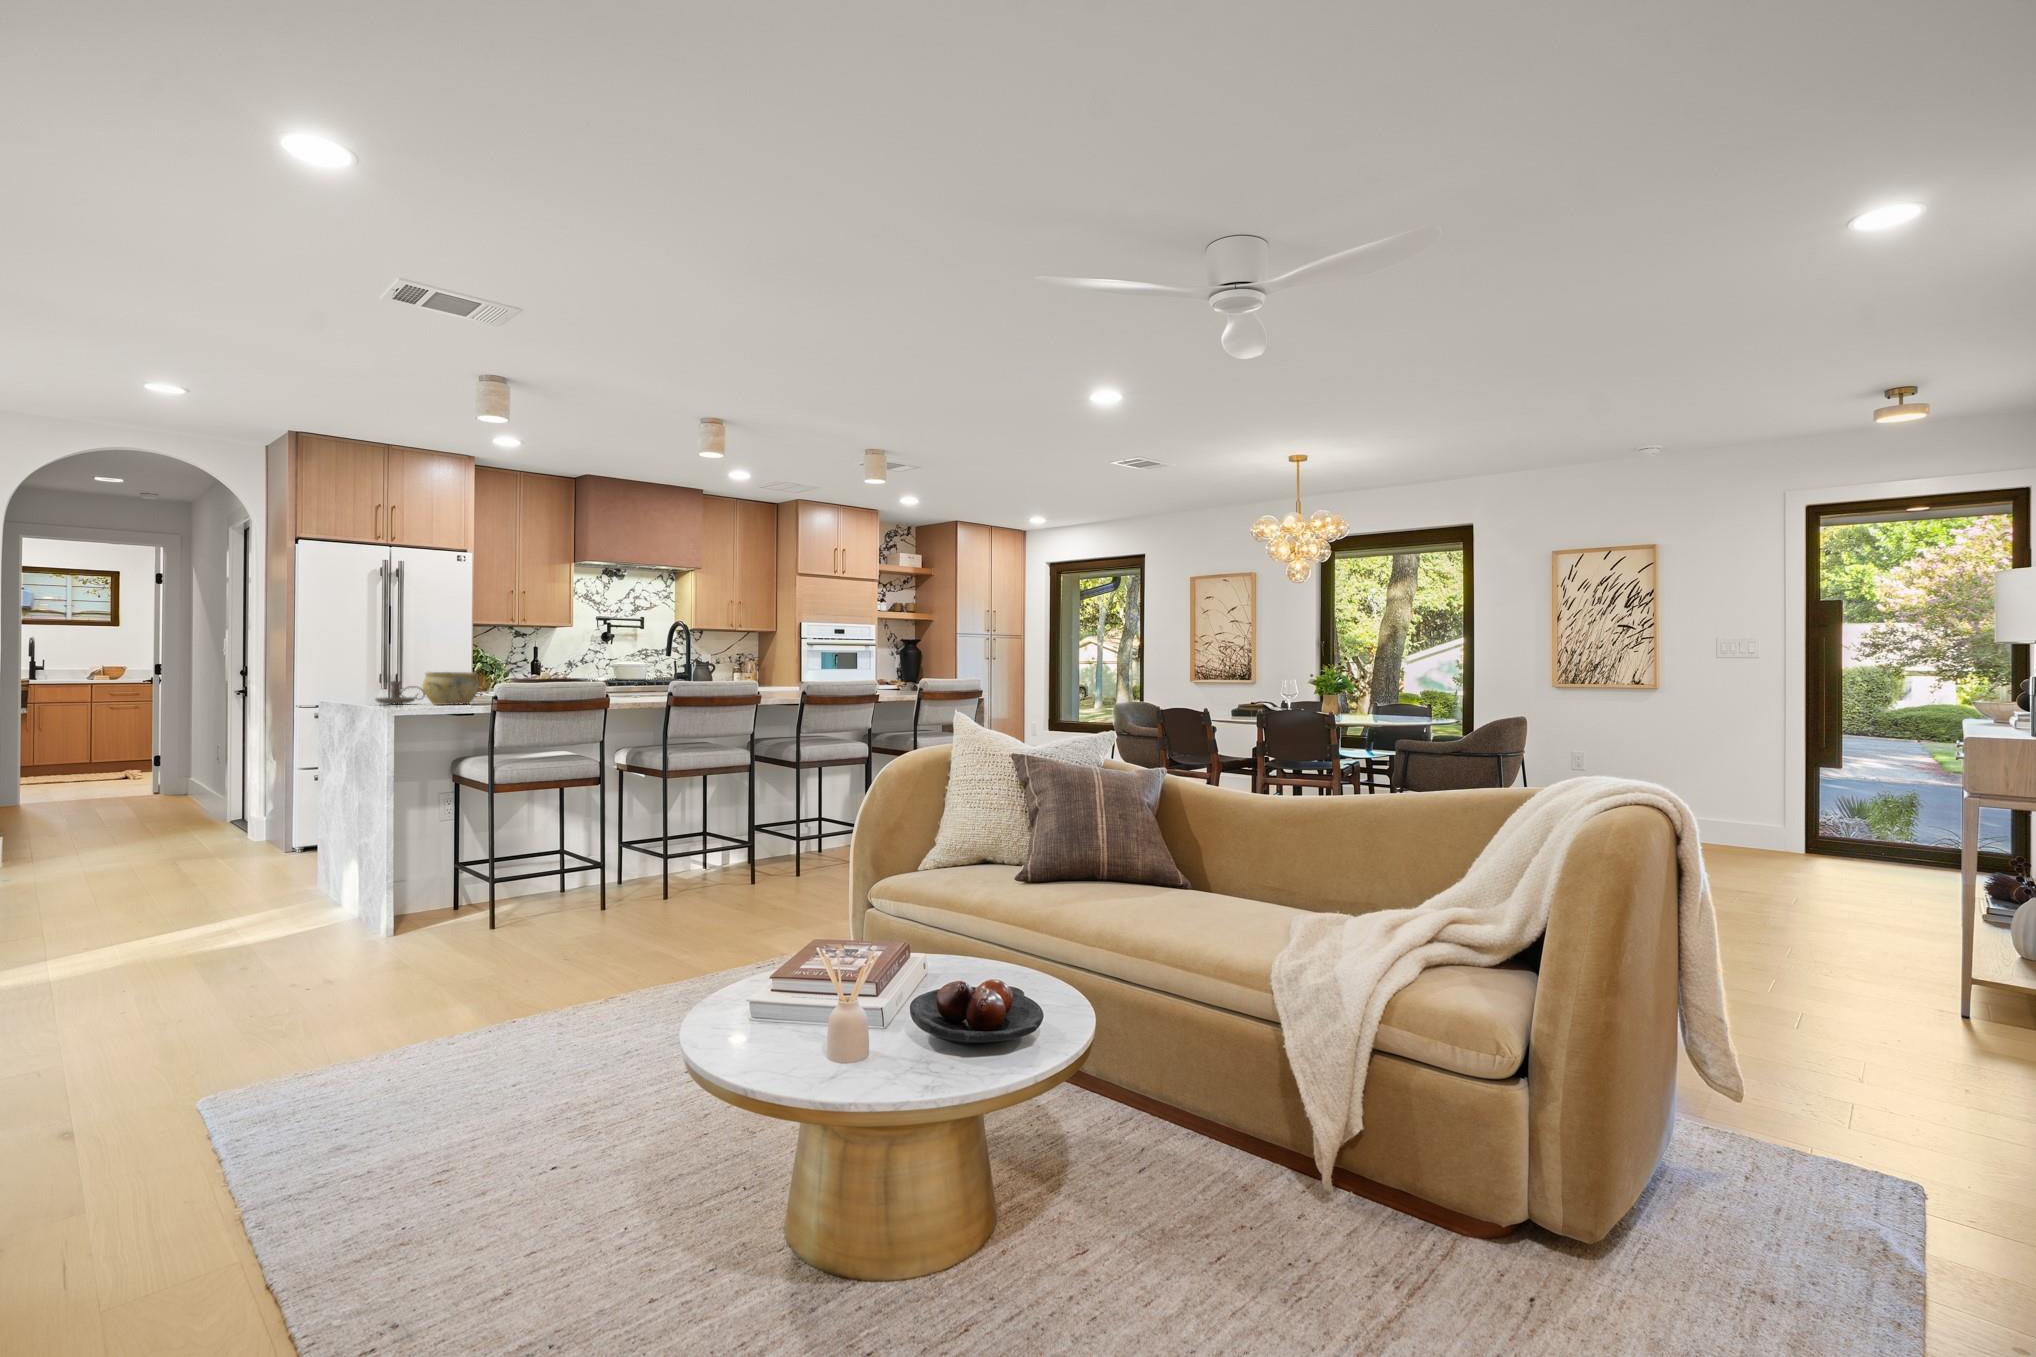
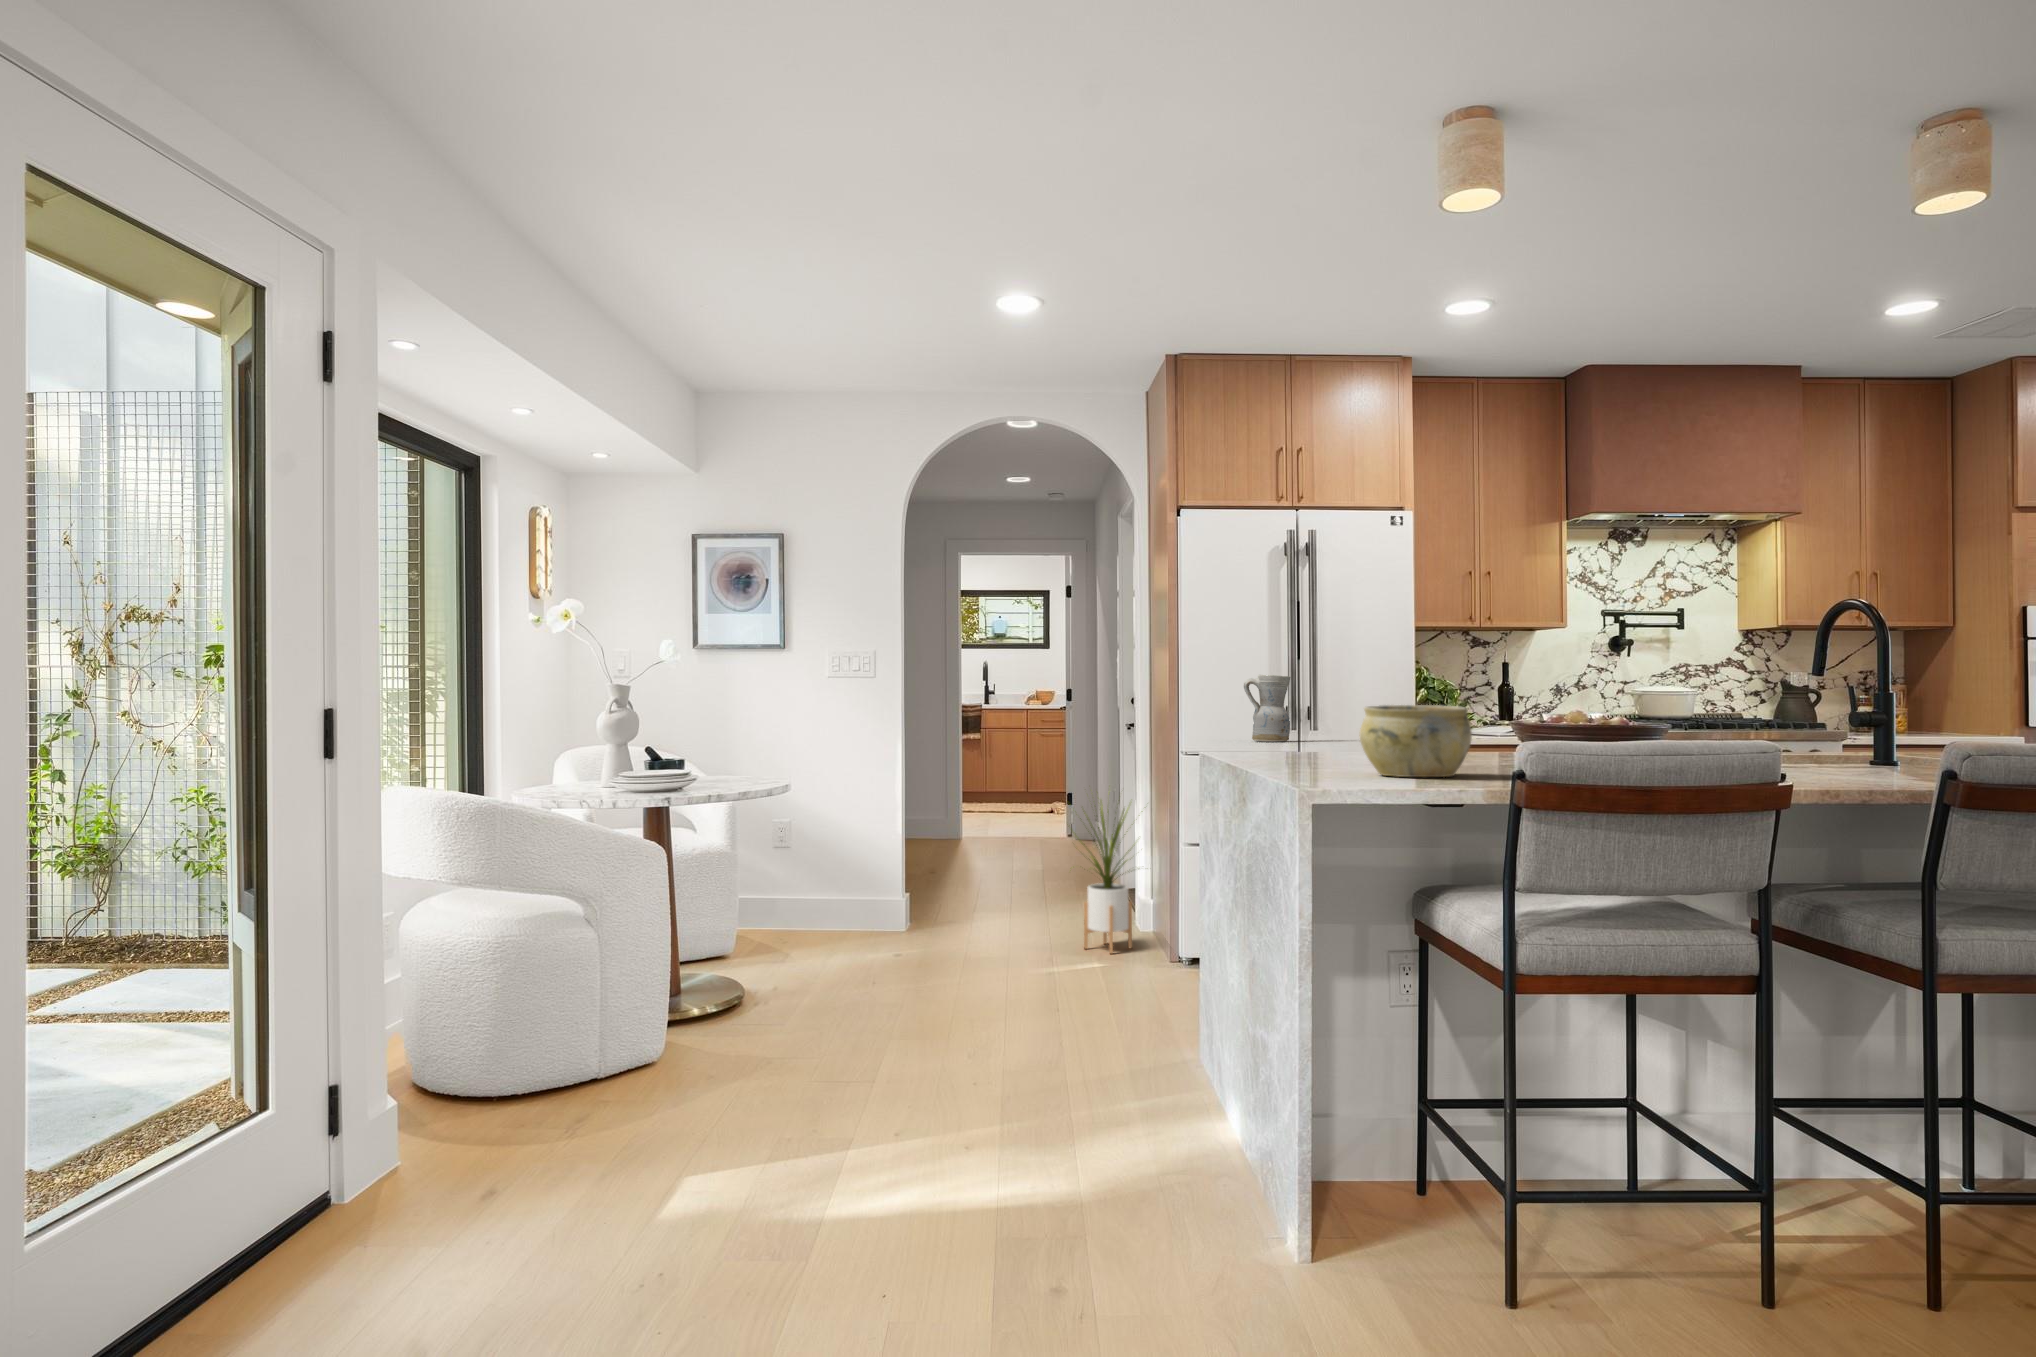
ceramic pitcher: none [348,654,384,698] -> present [1244,675,1291,742]
candle holder: present [376,681,425,704] -> none [1274,722,1361,768]
house plant: none [191,734,271,855] -> present [1080,801,1132,954]

